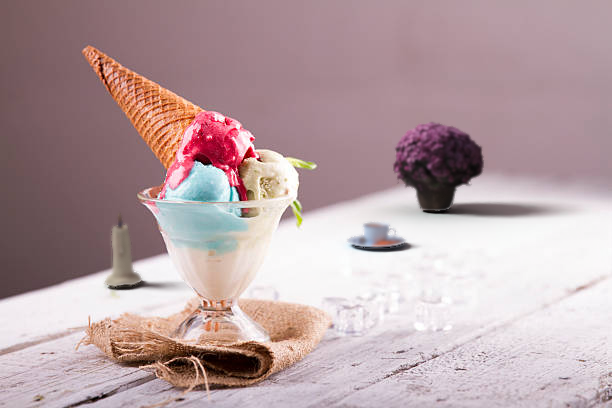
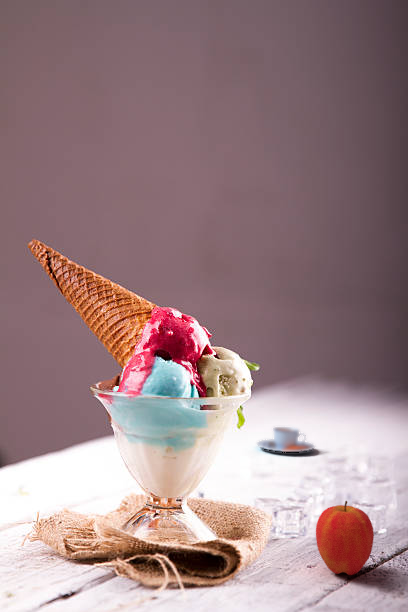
flower: present [393,122,484,211] -> none [289,332,377,420]
candle: present [104,216,141,287] -> none [28,405,67,482]
apple: none [354,300,411,371] -> present [316,501,374,575]

